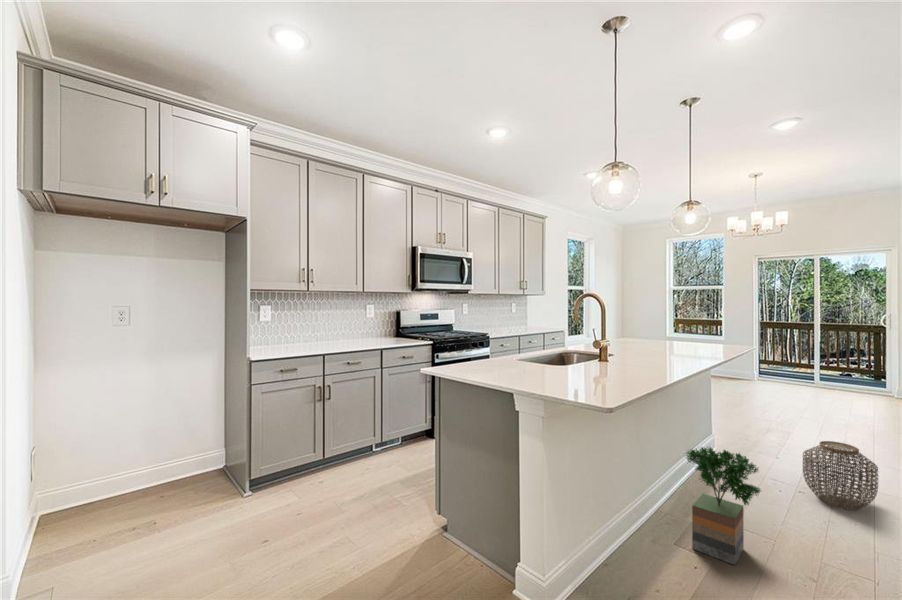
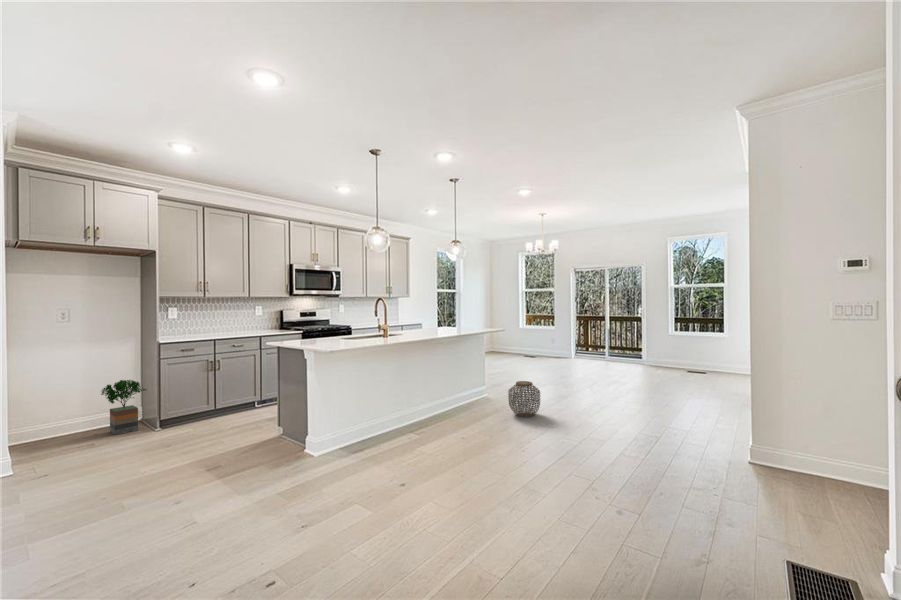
potted tree: present [686,447,761,565] -> present [101,380,146,435]

